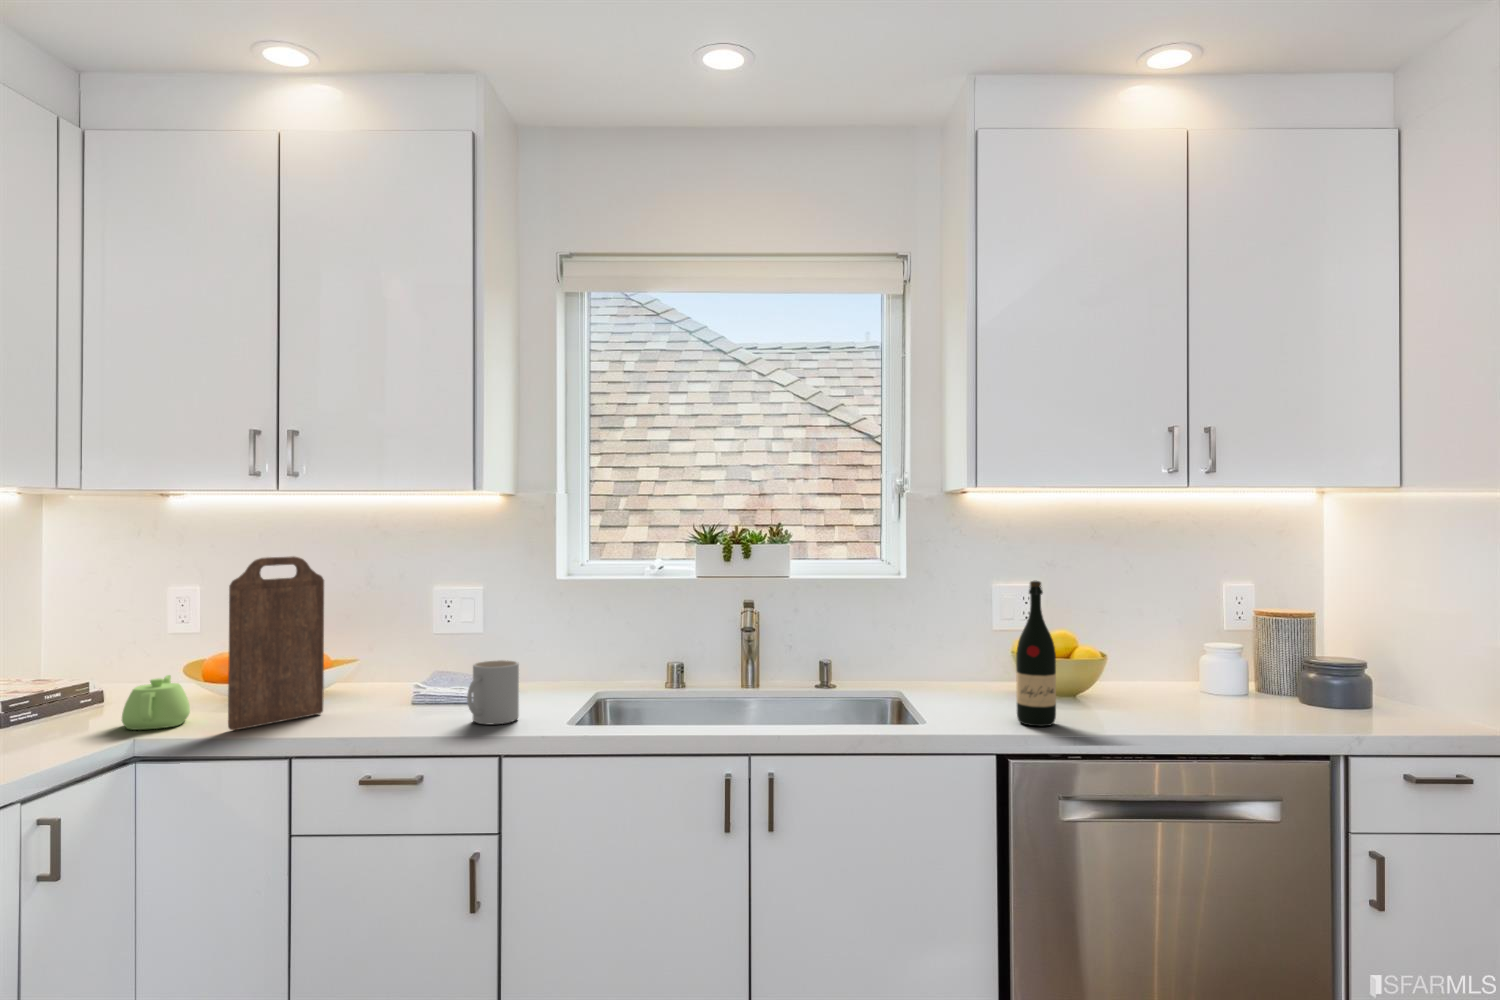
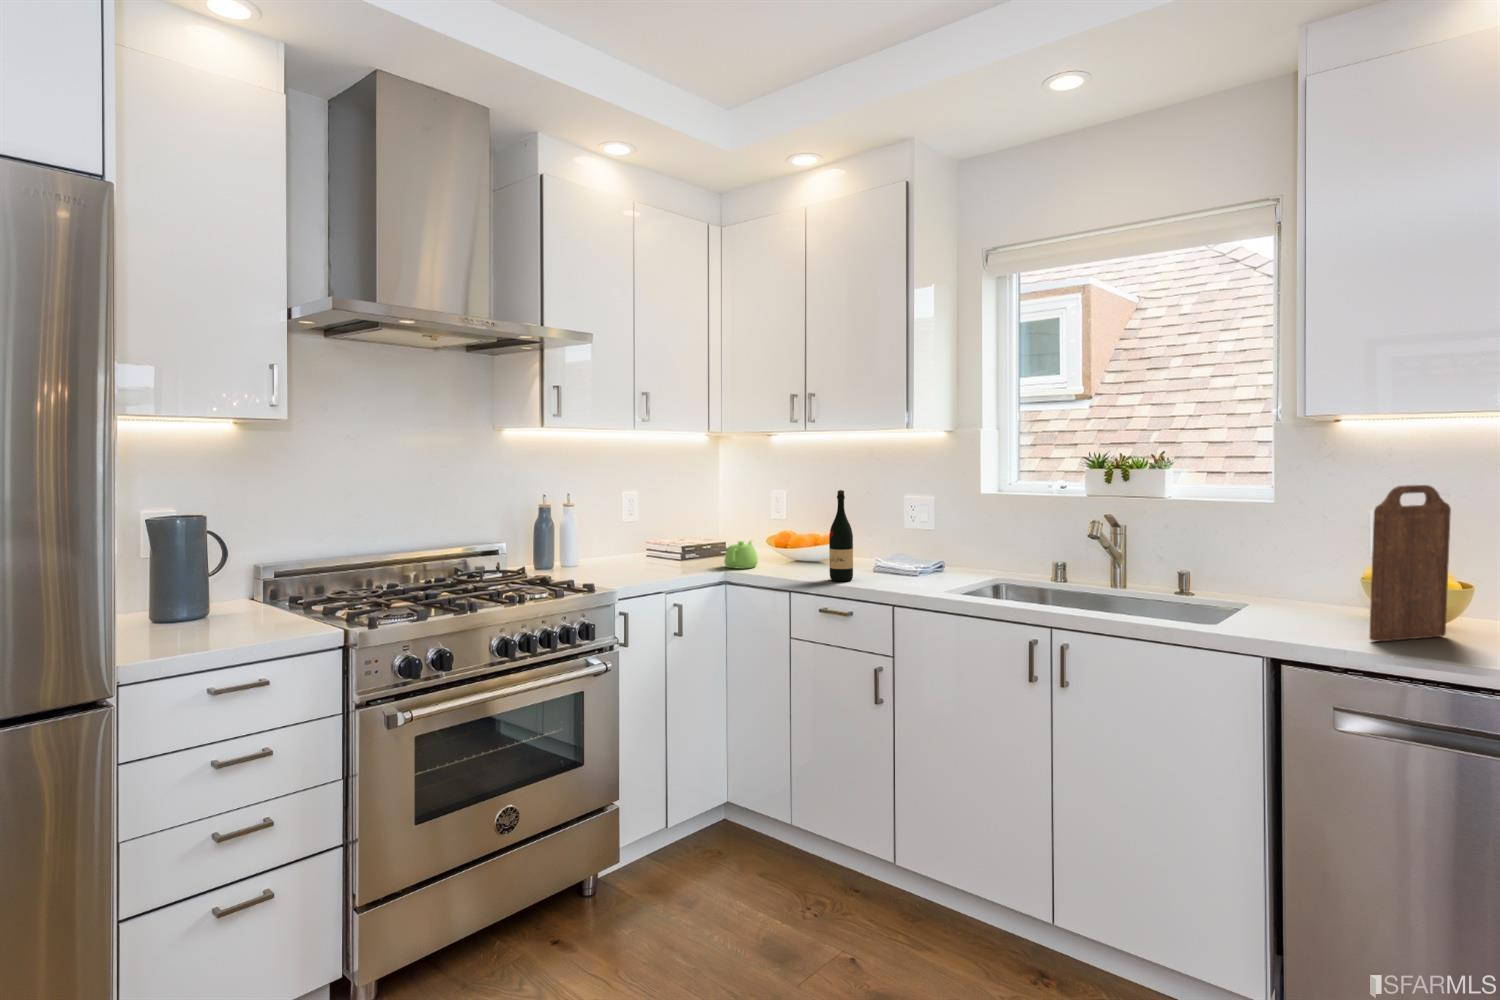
cutting board: present [228,556,324,730] -> present [1370,485,1451,642]
wine bottle: present [1016,581,1056,726] -> present [829,490,853,581]
mug: present [467,660,519,724] -> none [883,546,922,587]

